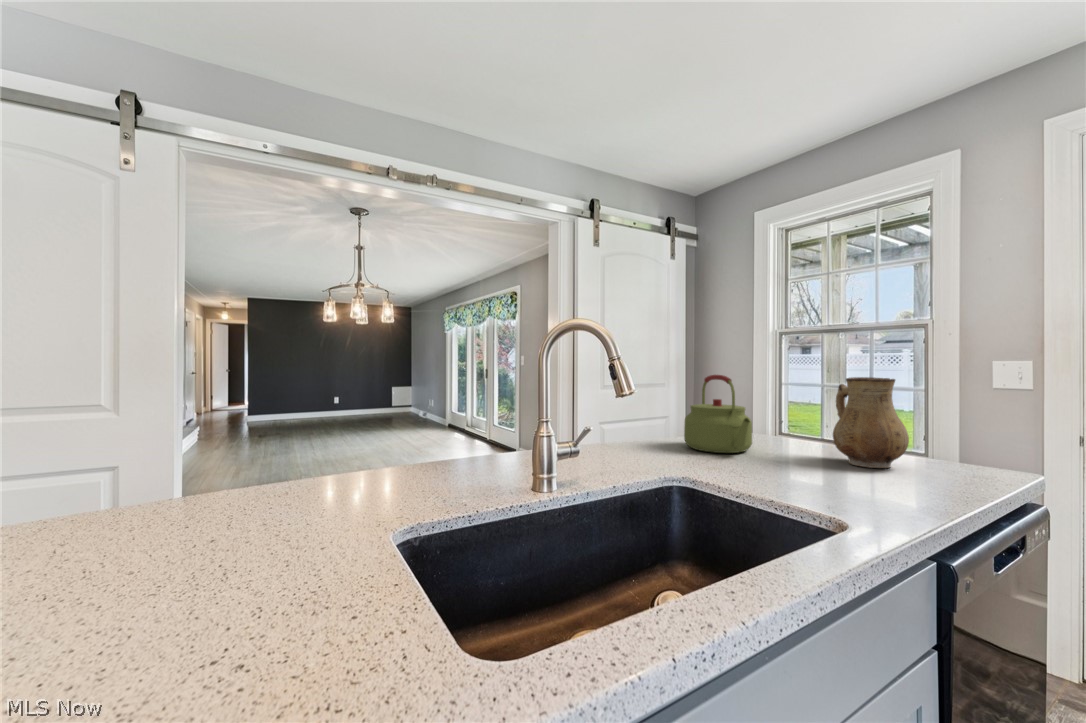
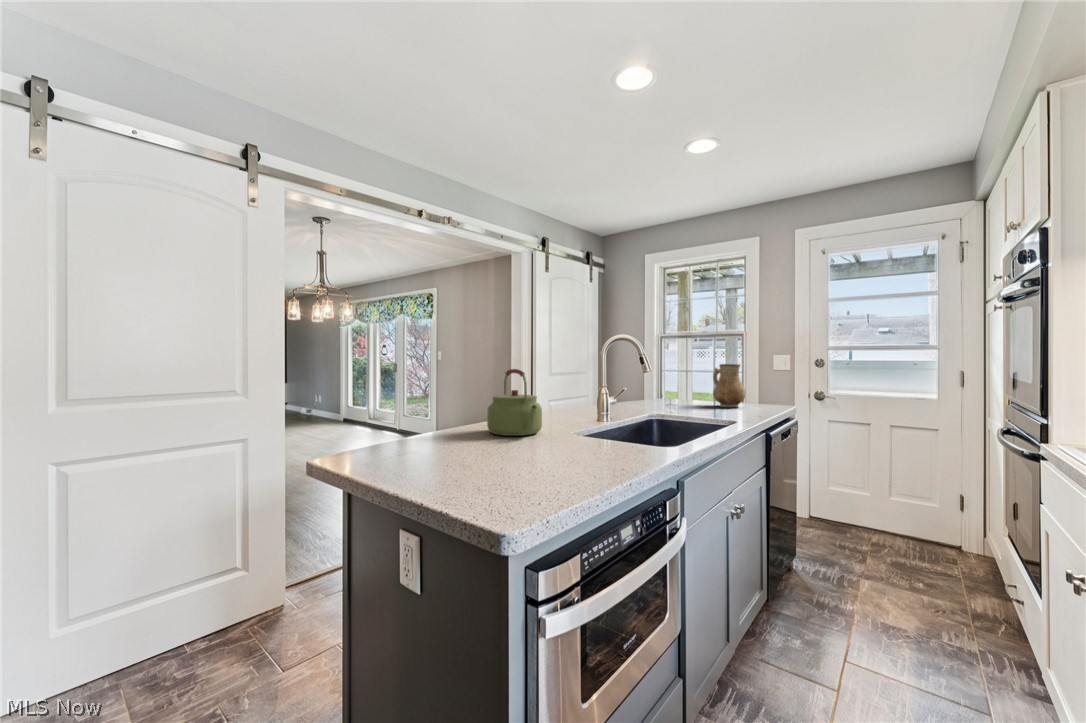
kettle: present [684,375,752,453] -> present [487,369,542,436]

